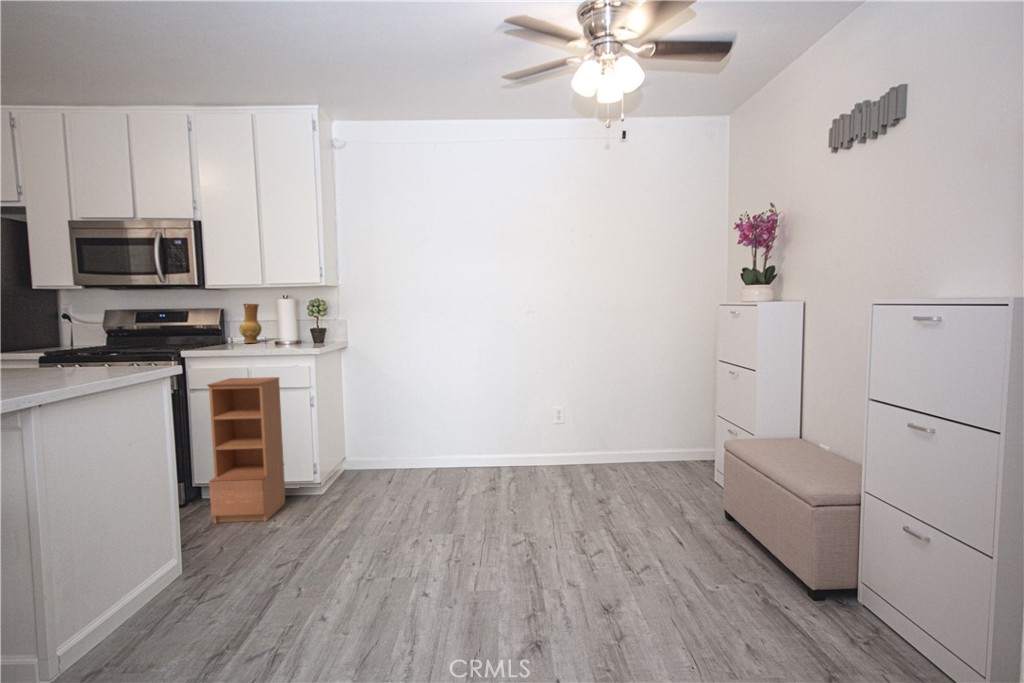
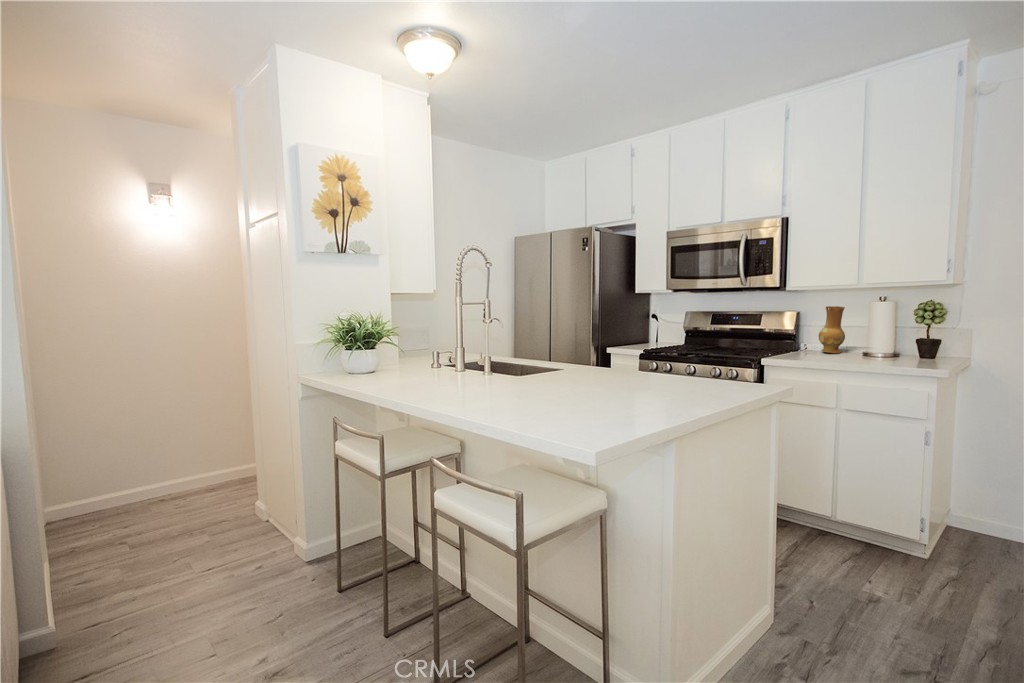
bookcase: present [207,377,285,524] -> none [795,396,882,576]

